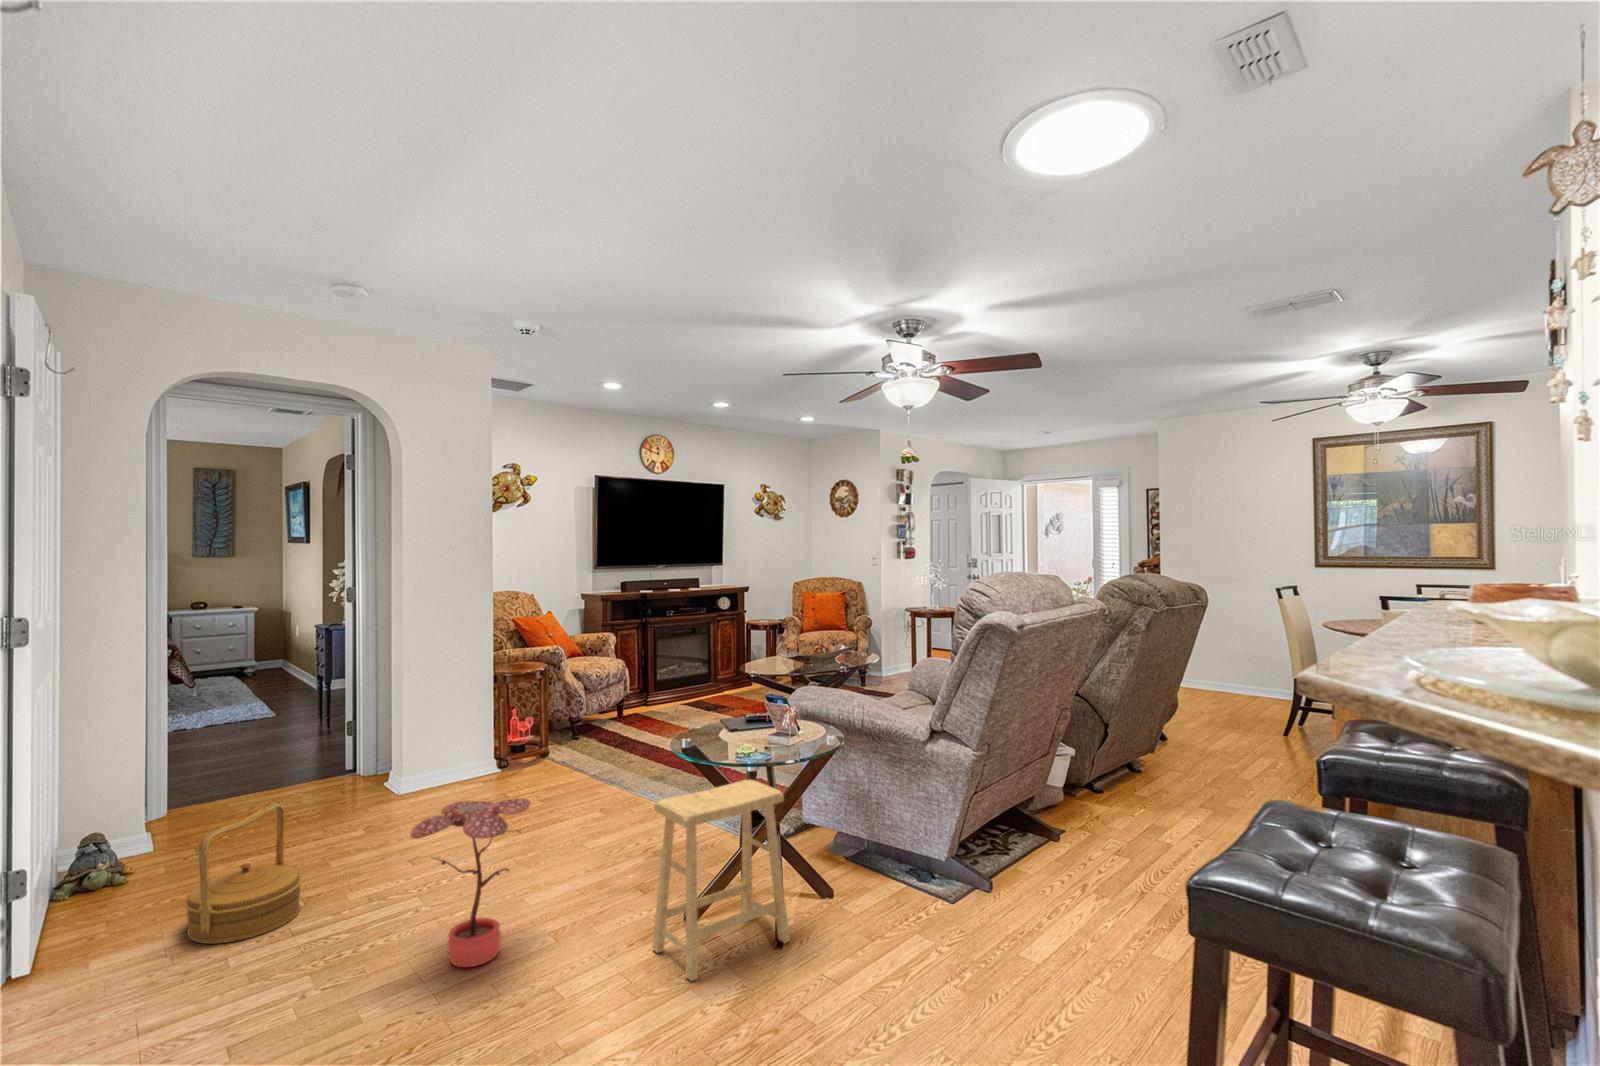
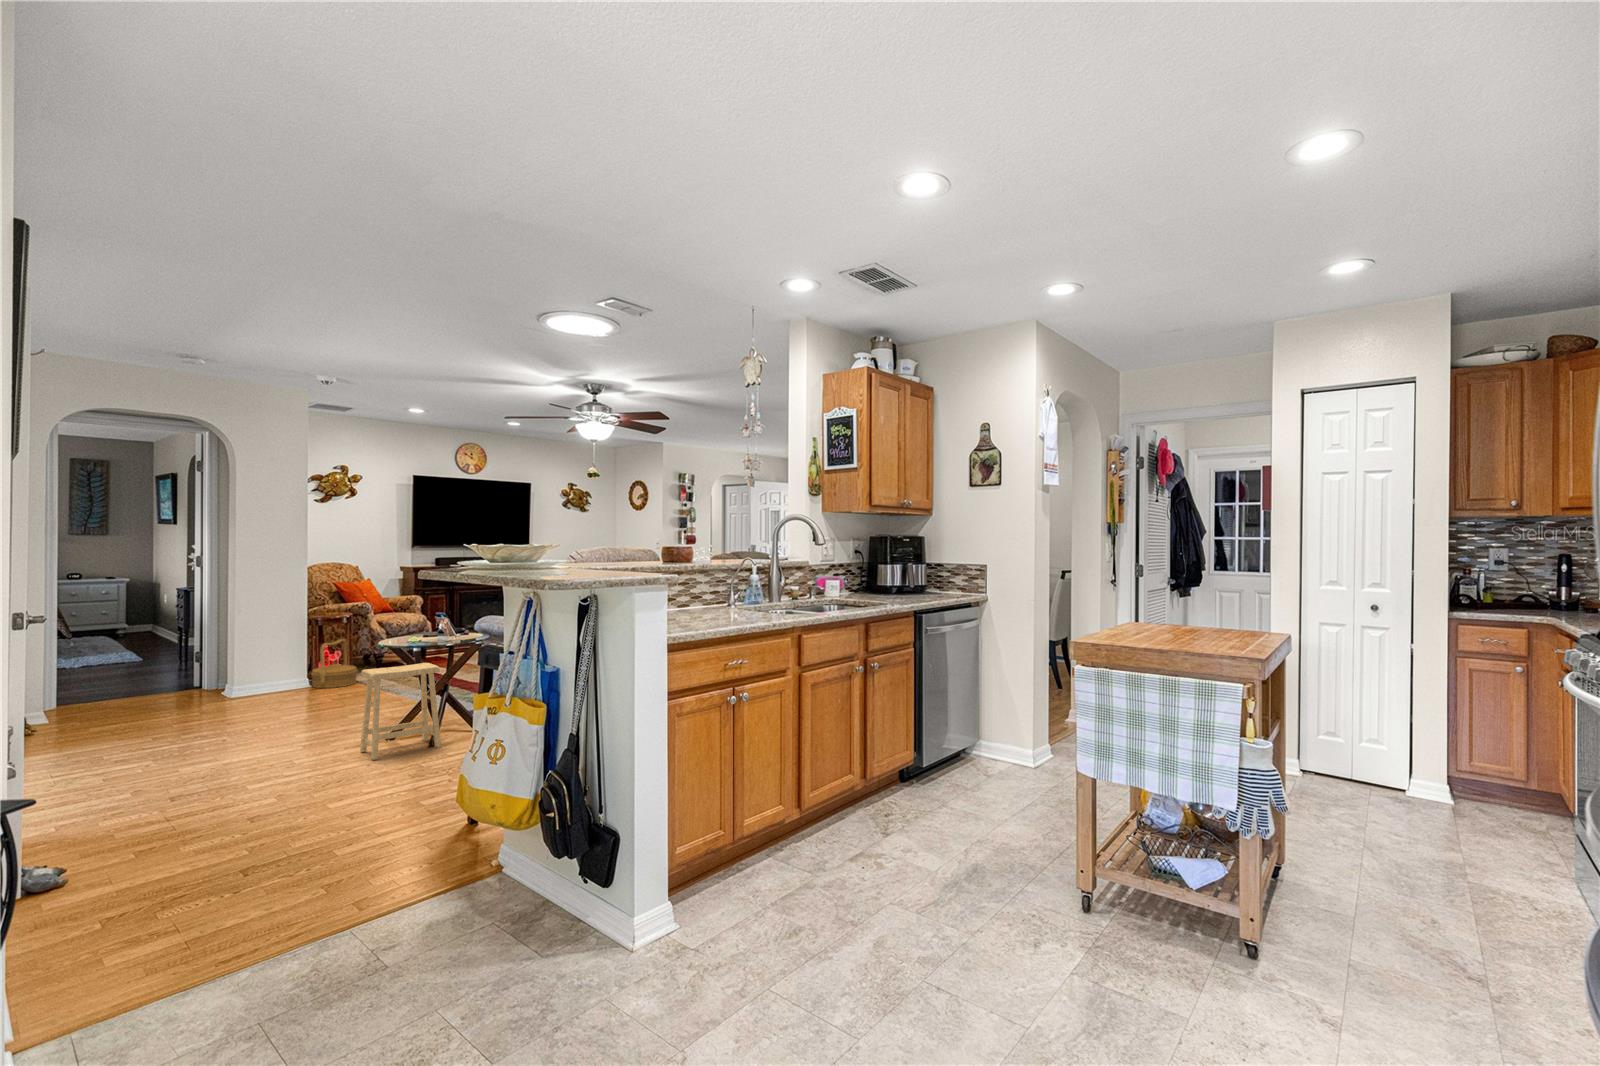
potted plant: present [411,798,531,967] -> none [216,672,293,759]
basket: present [185,804,302,944] -> present [311,639,357,688]

